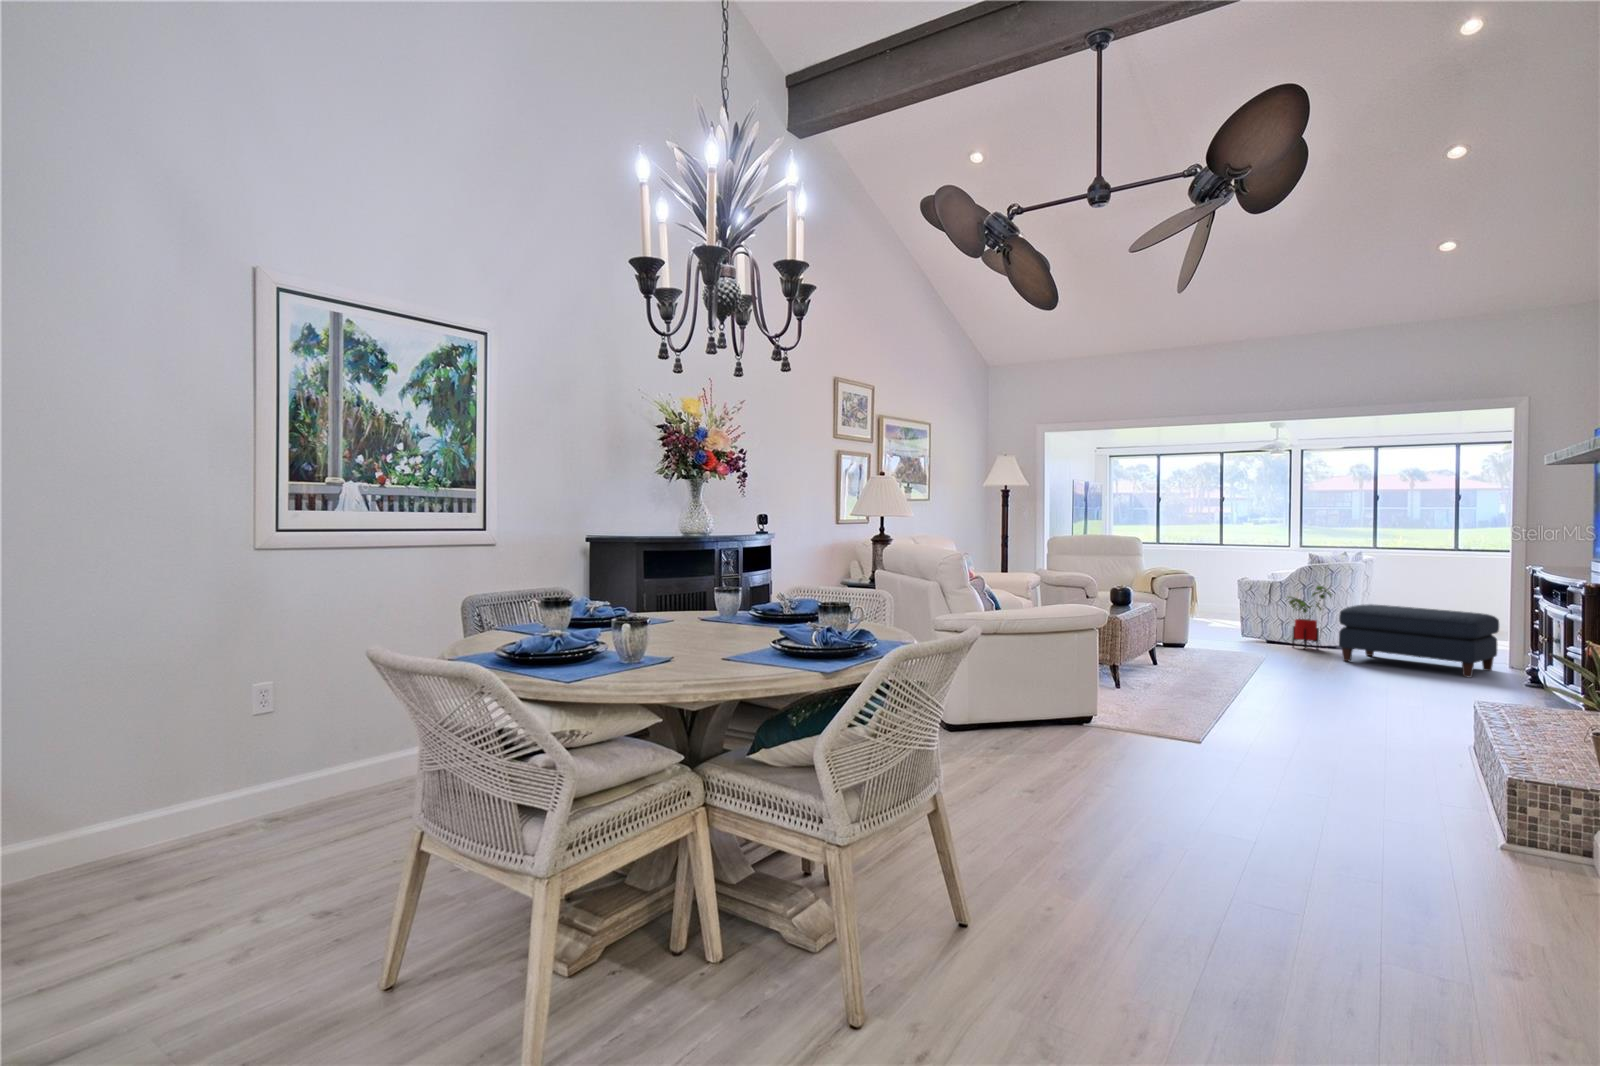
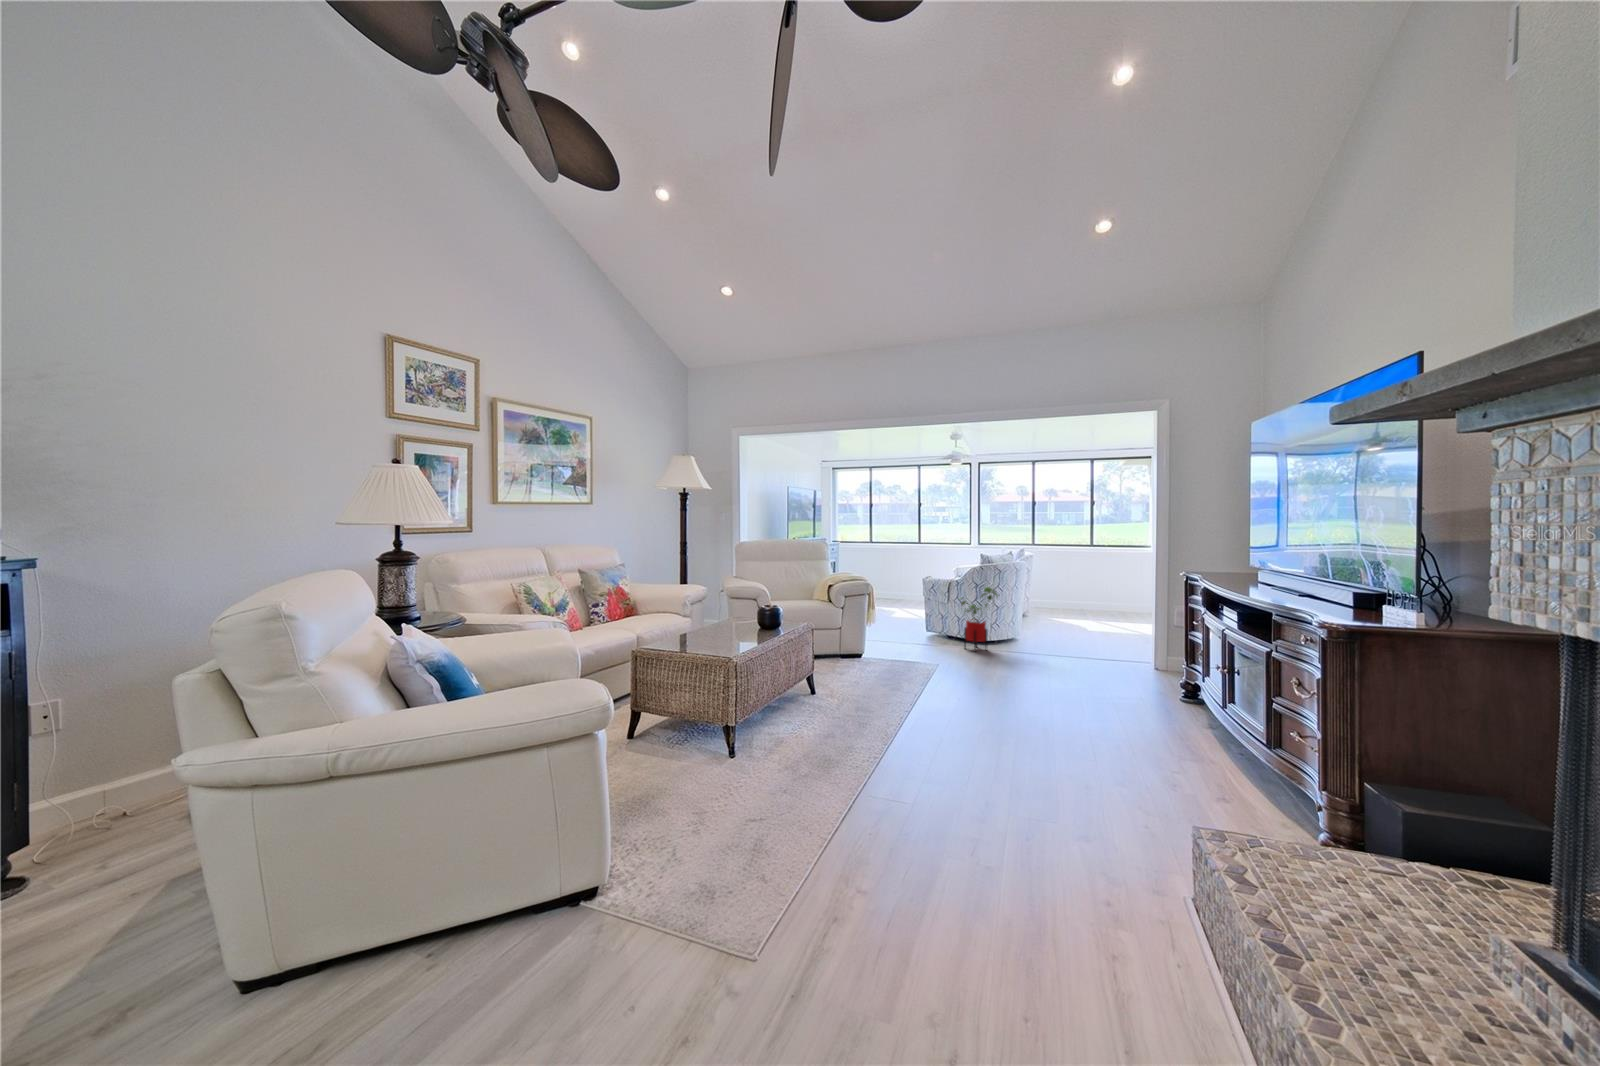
ottoman: present [1339,604,1499,678] -> none [1004,607,1150,689]

